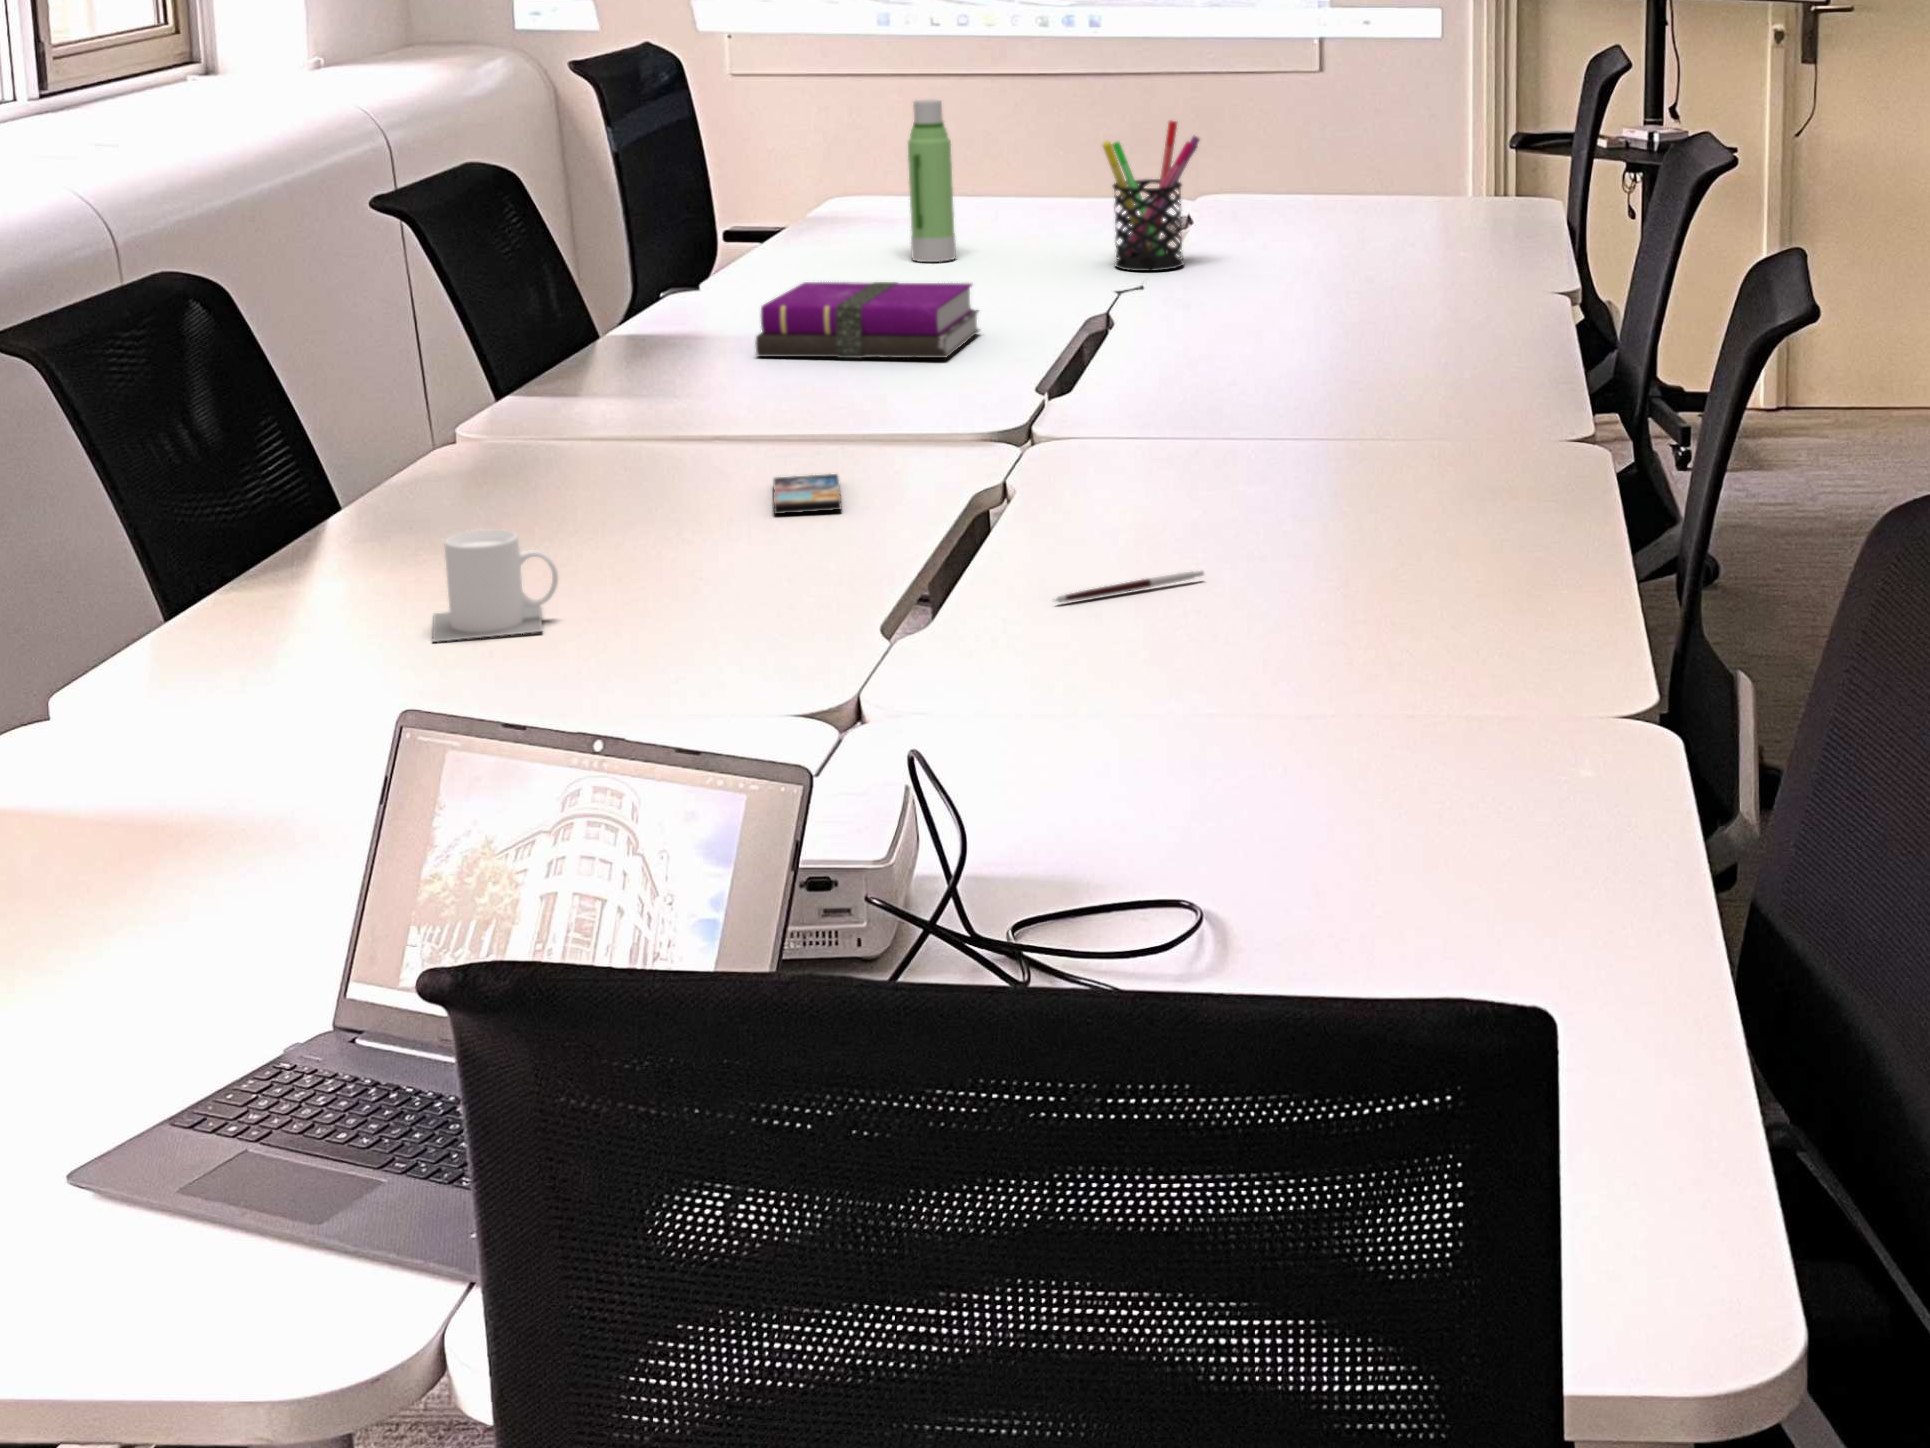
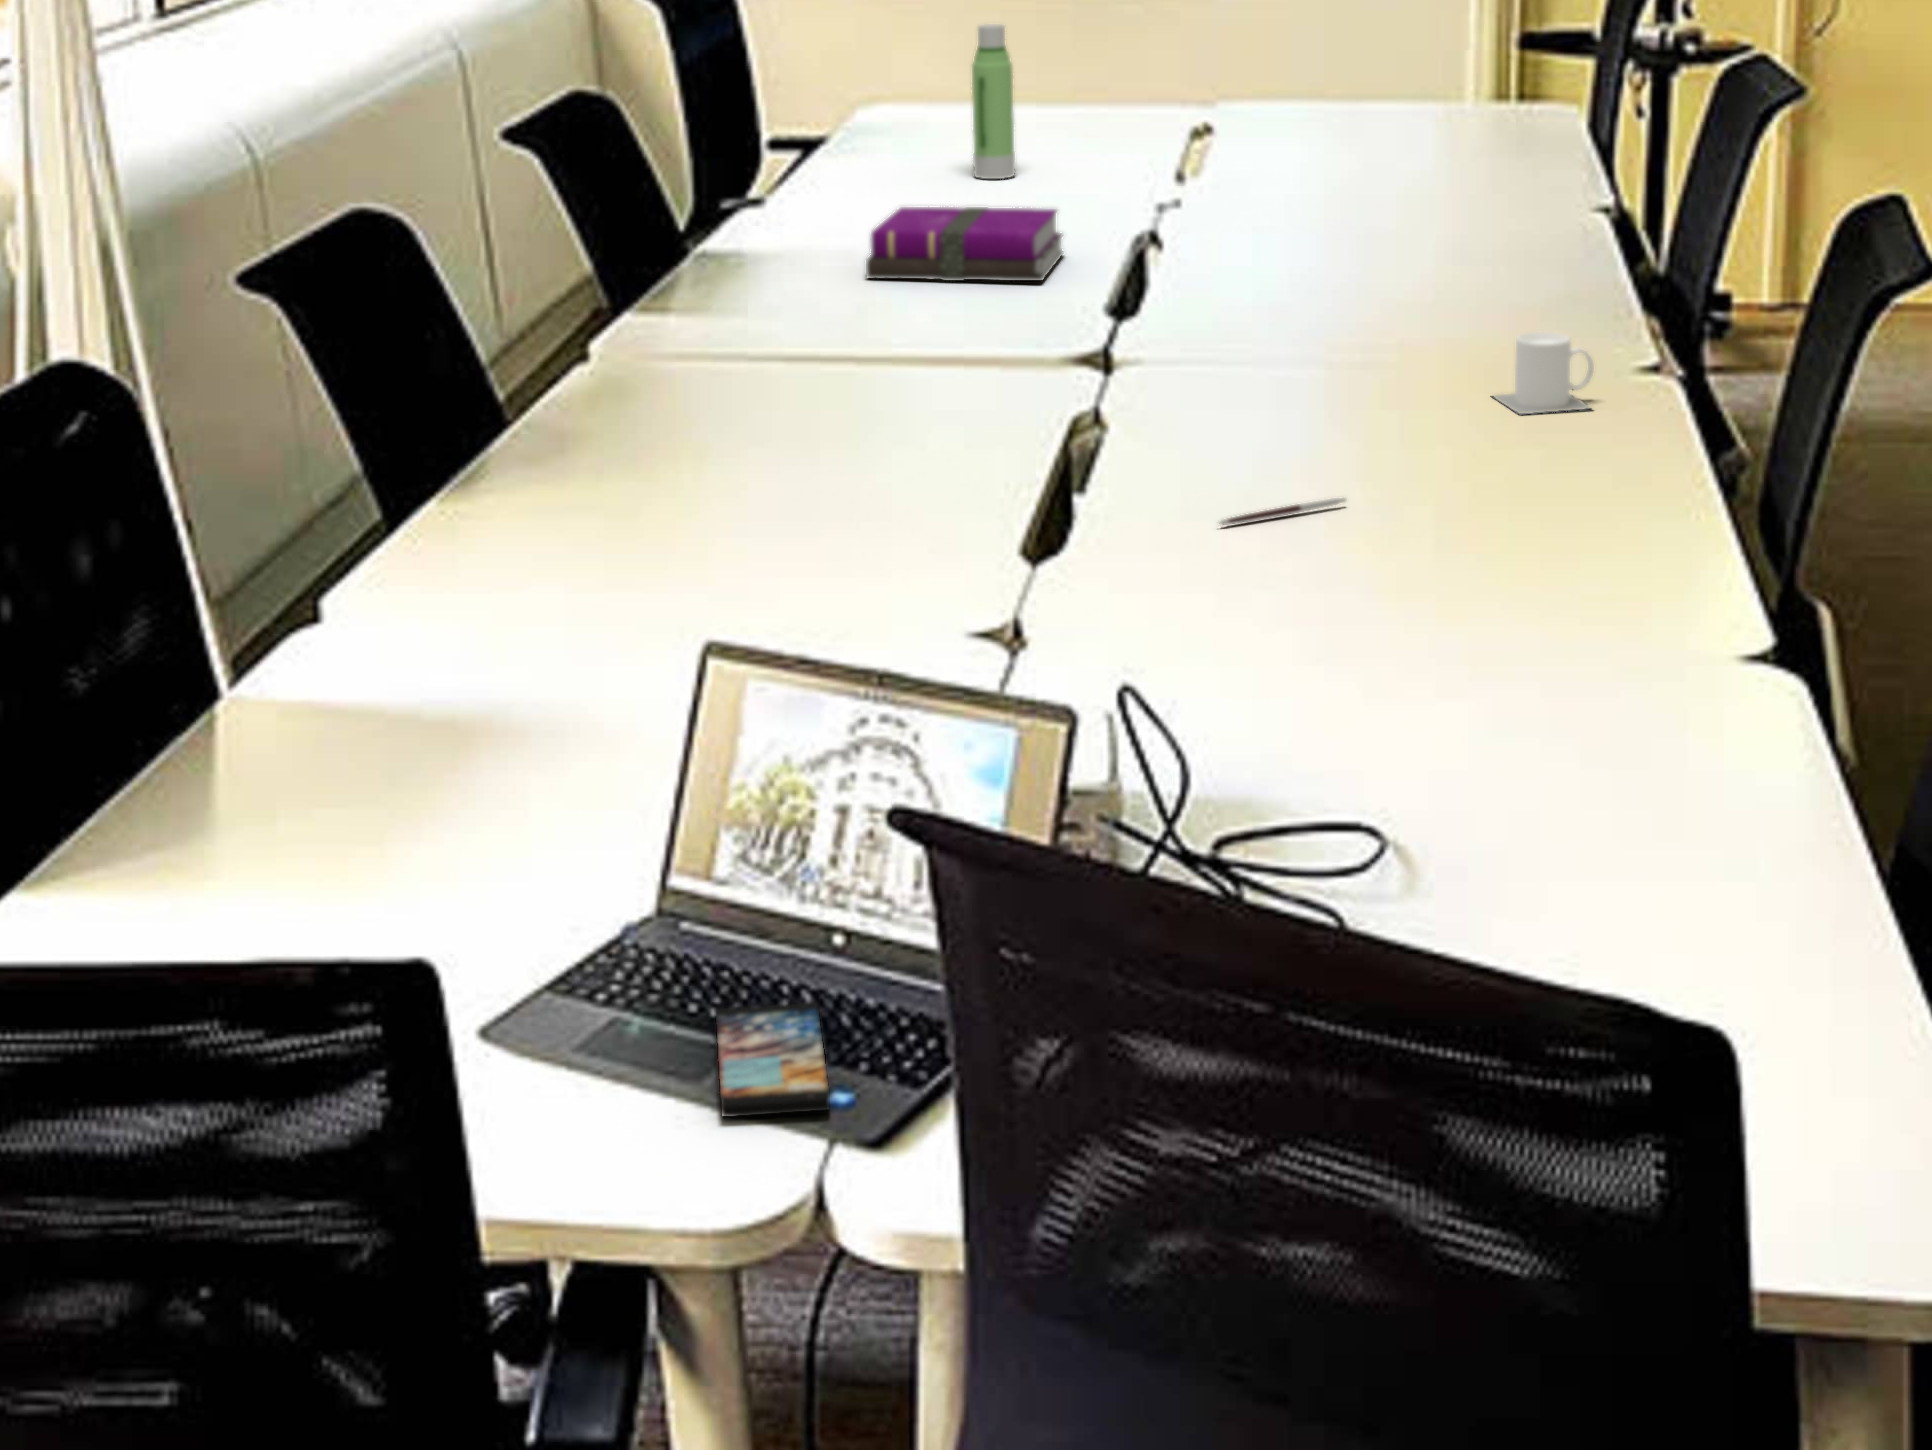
pen holder: present [1103,121,1200,271] -> none [1160,43,1254,189]
smartphone: present [773,474,841,514] -> present [716,1002,830,1117]
mug: present [432,529,558,642] -> present [1494,332,1594,415]

